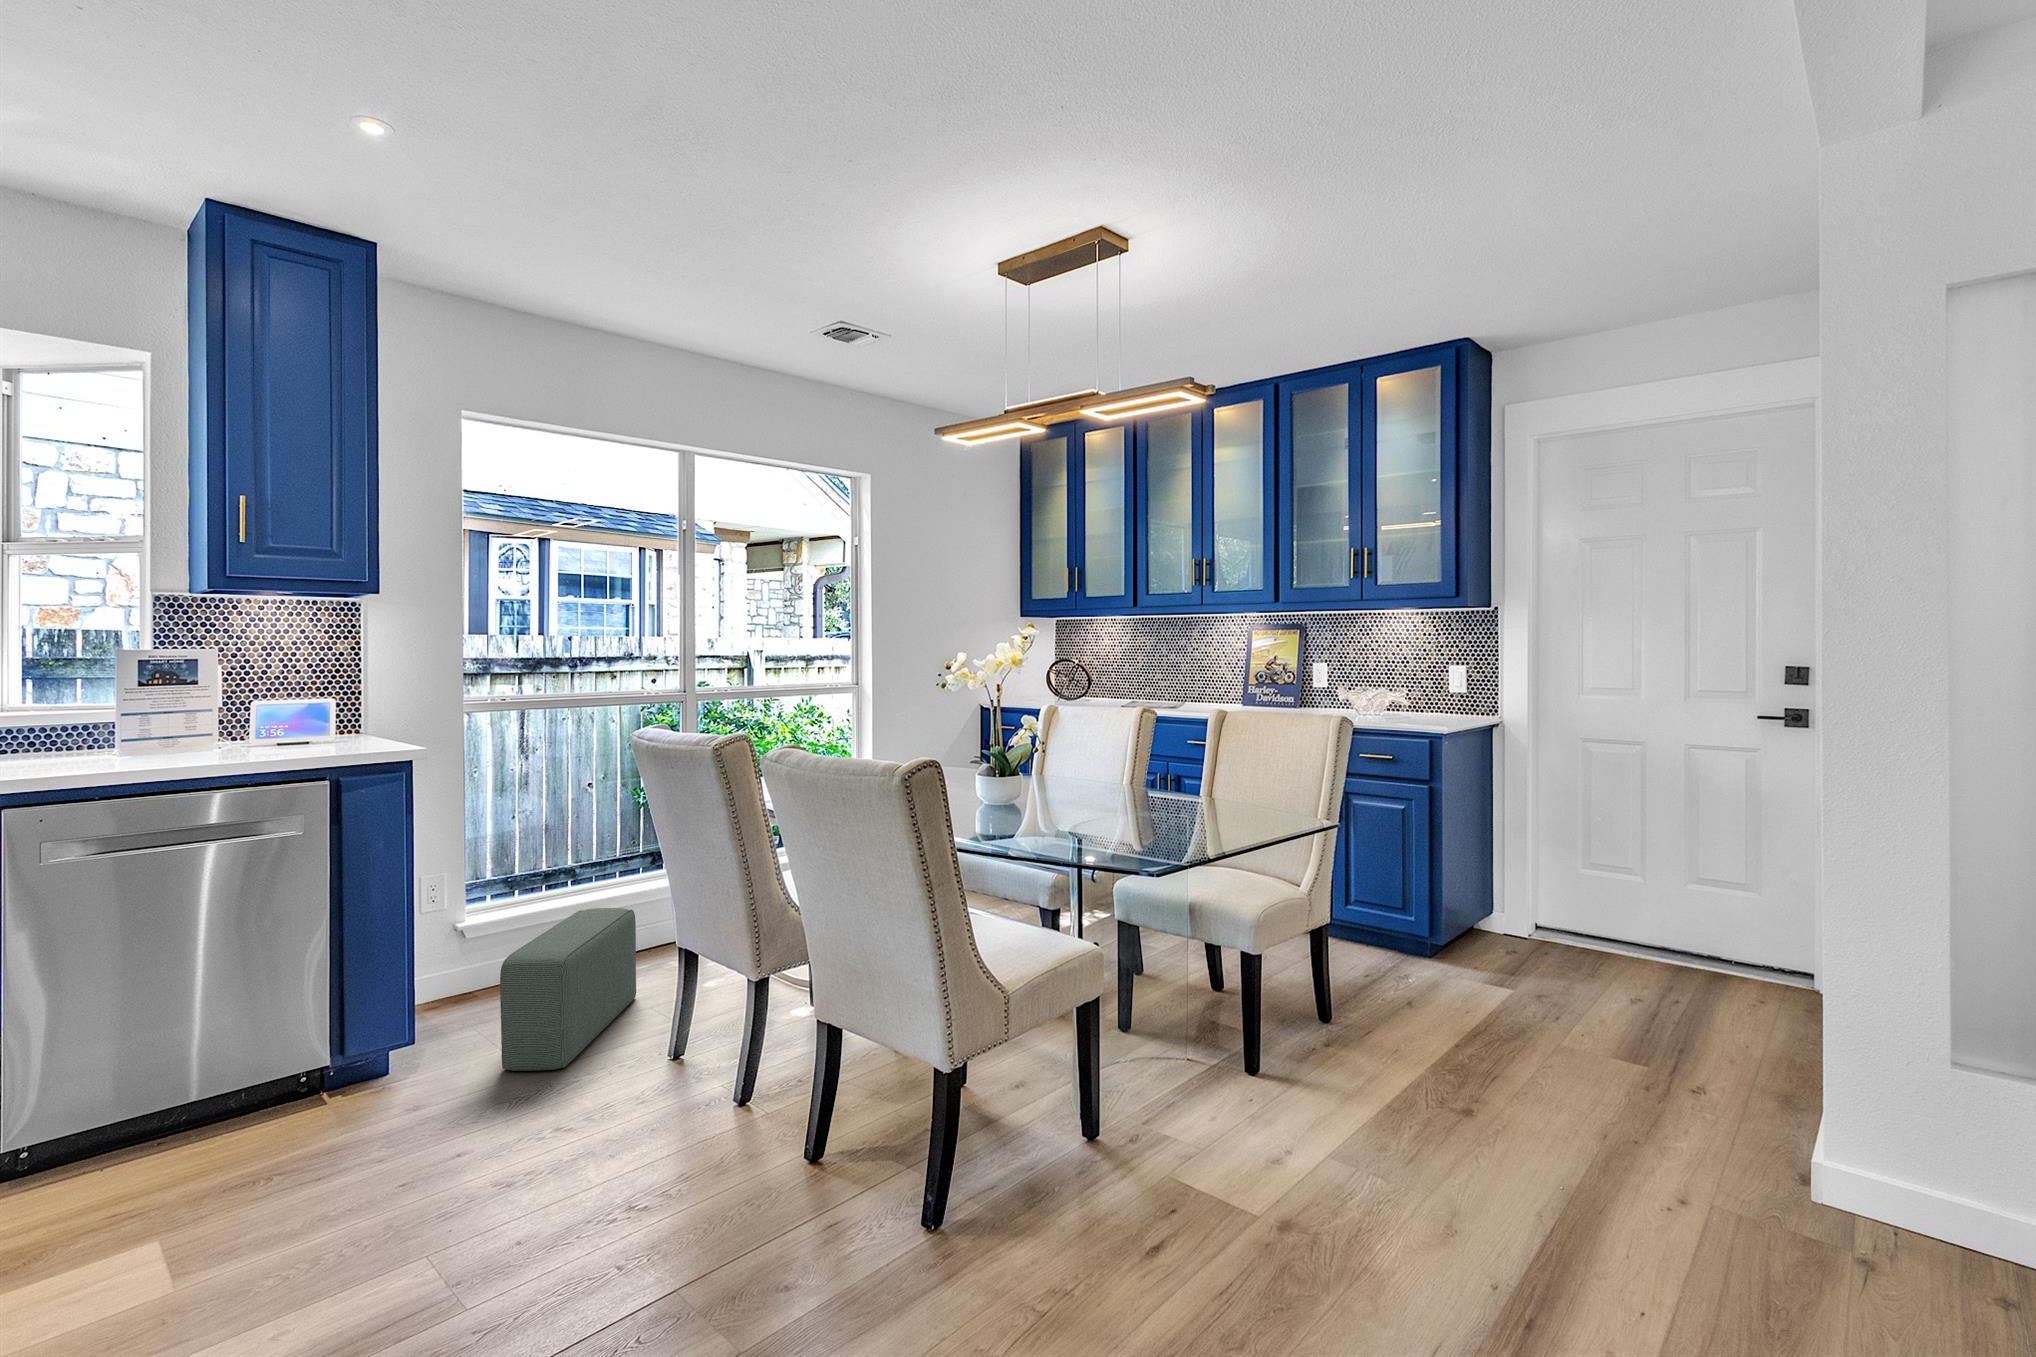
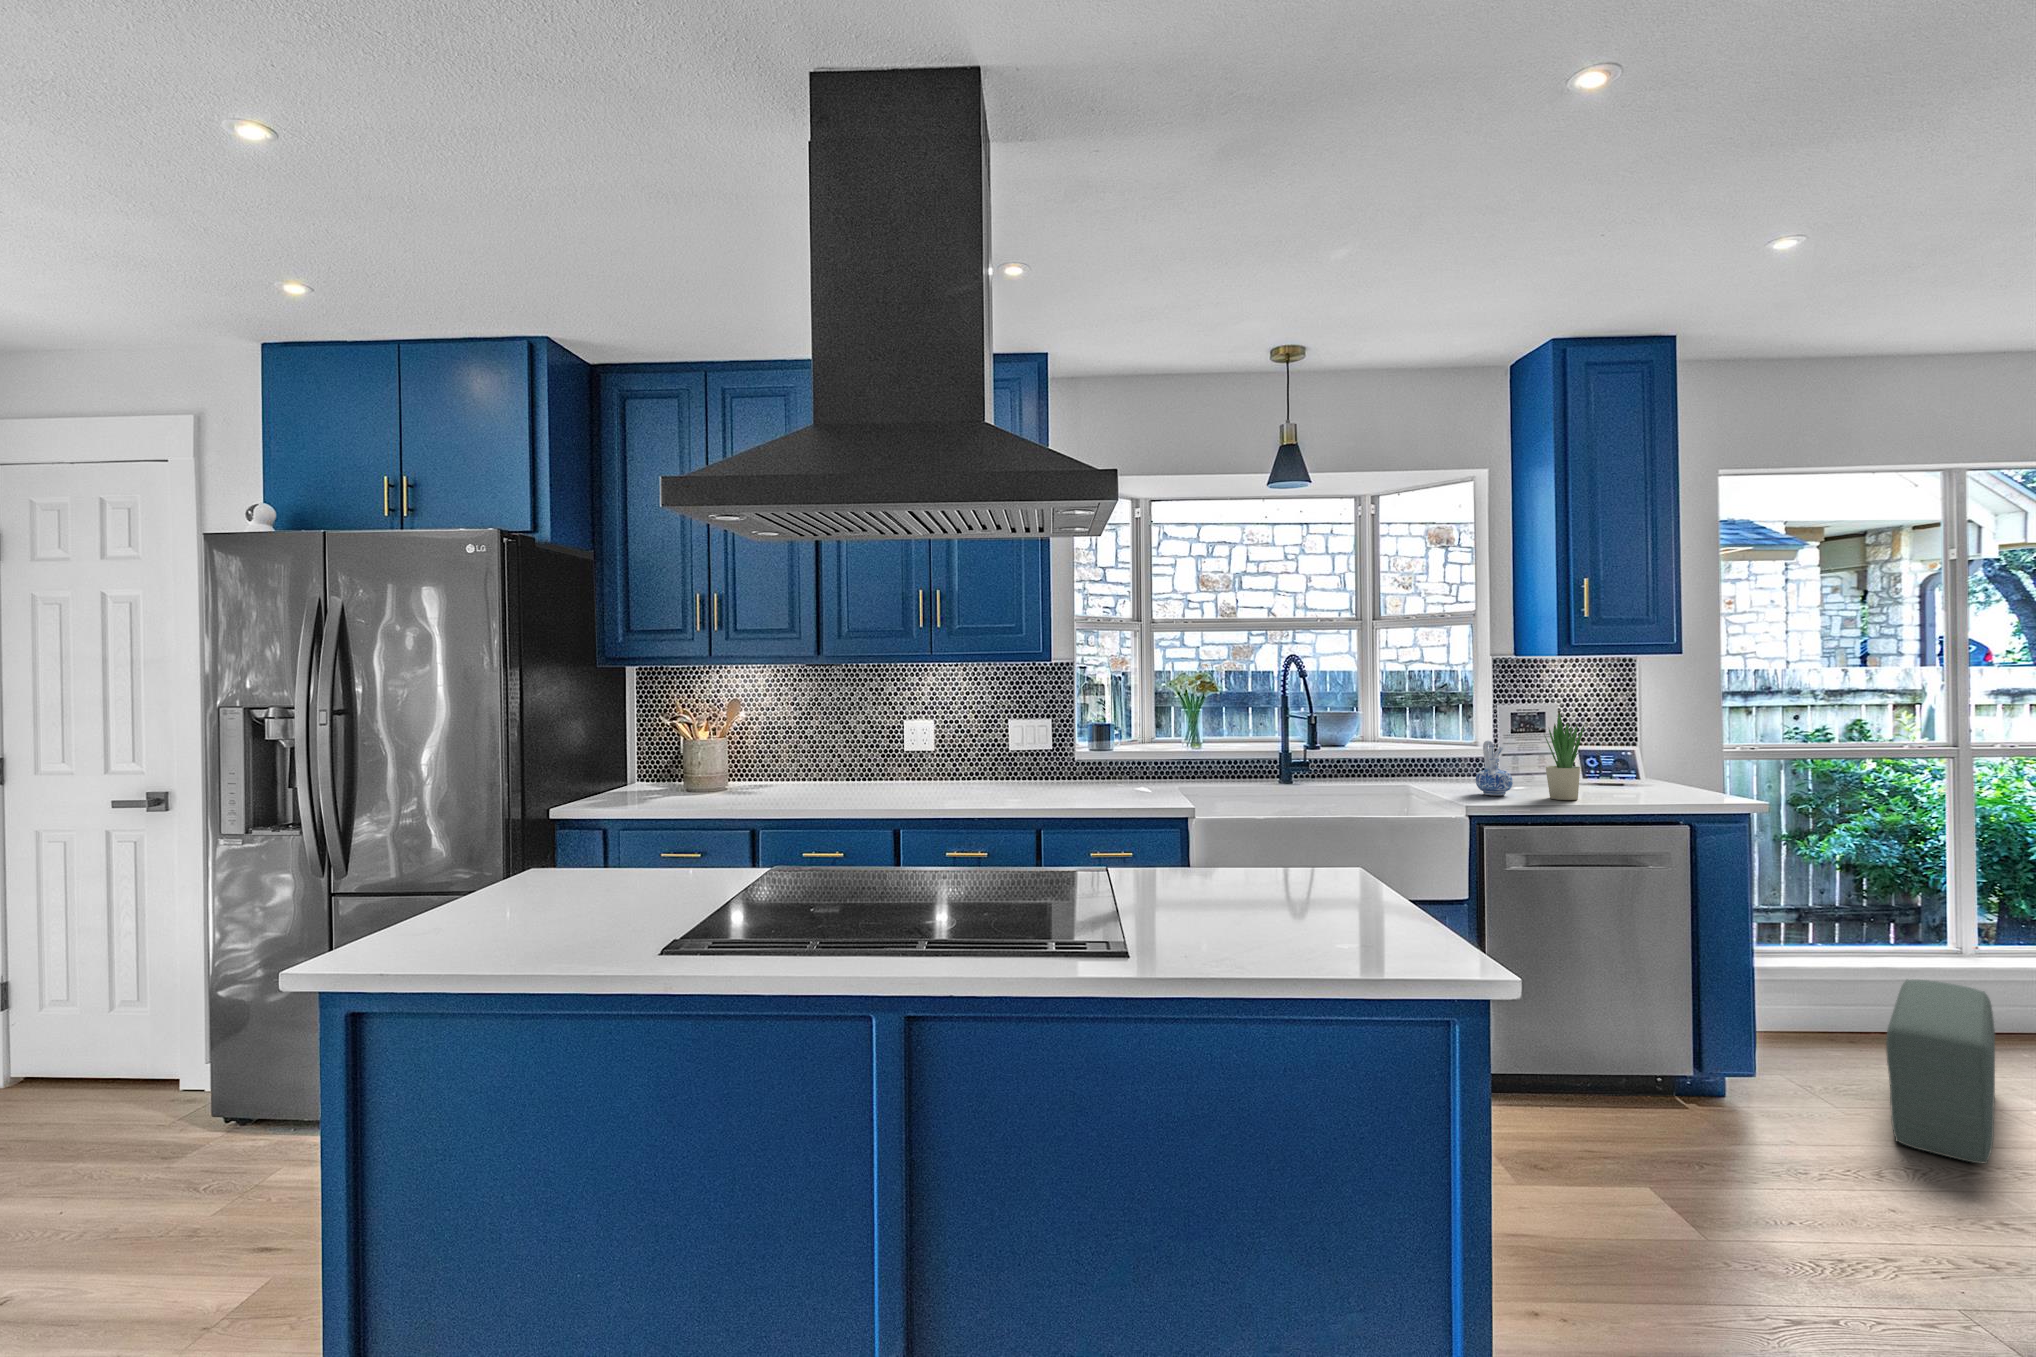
potted plant: none [146,654,204,764] -> present [1544,711,1584,800]
ceramic pitcher: none [51,693,109,764] -> present [1476,740,1513,795]

